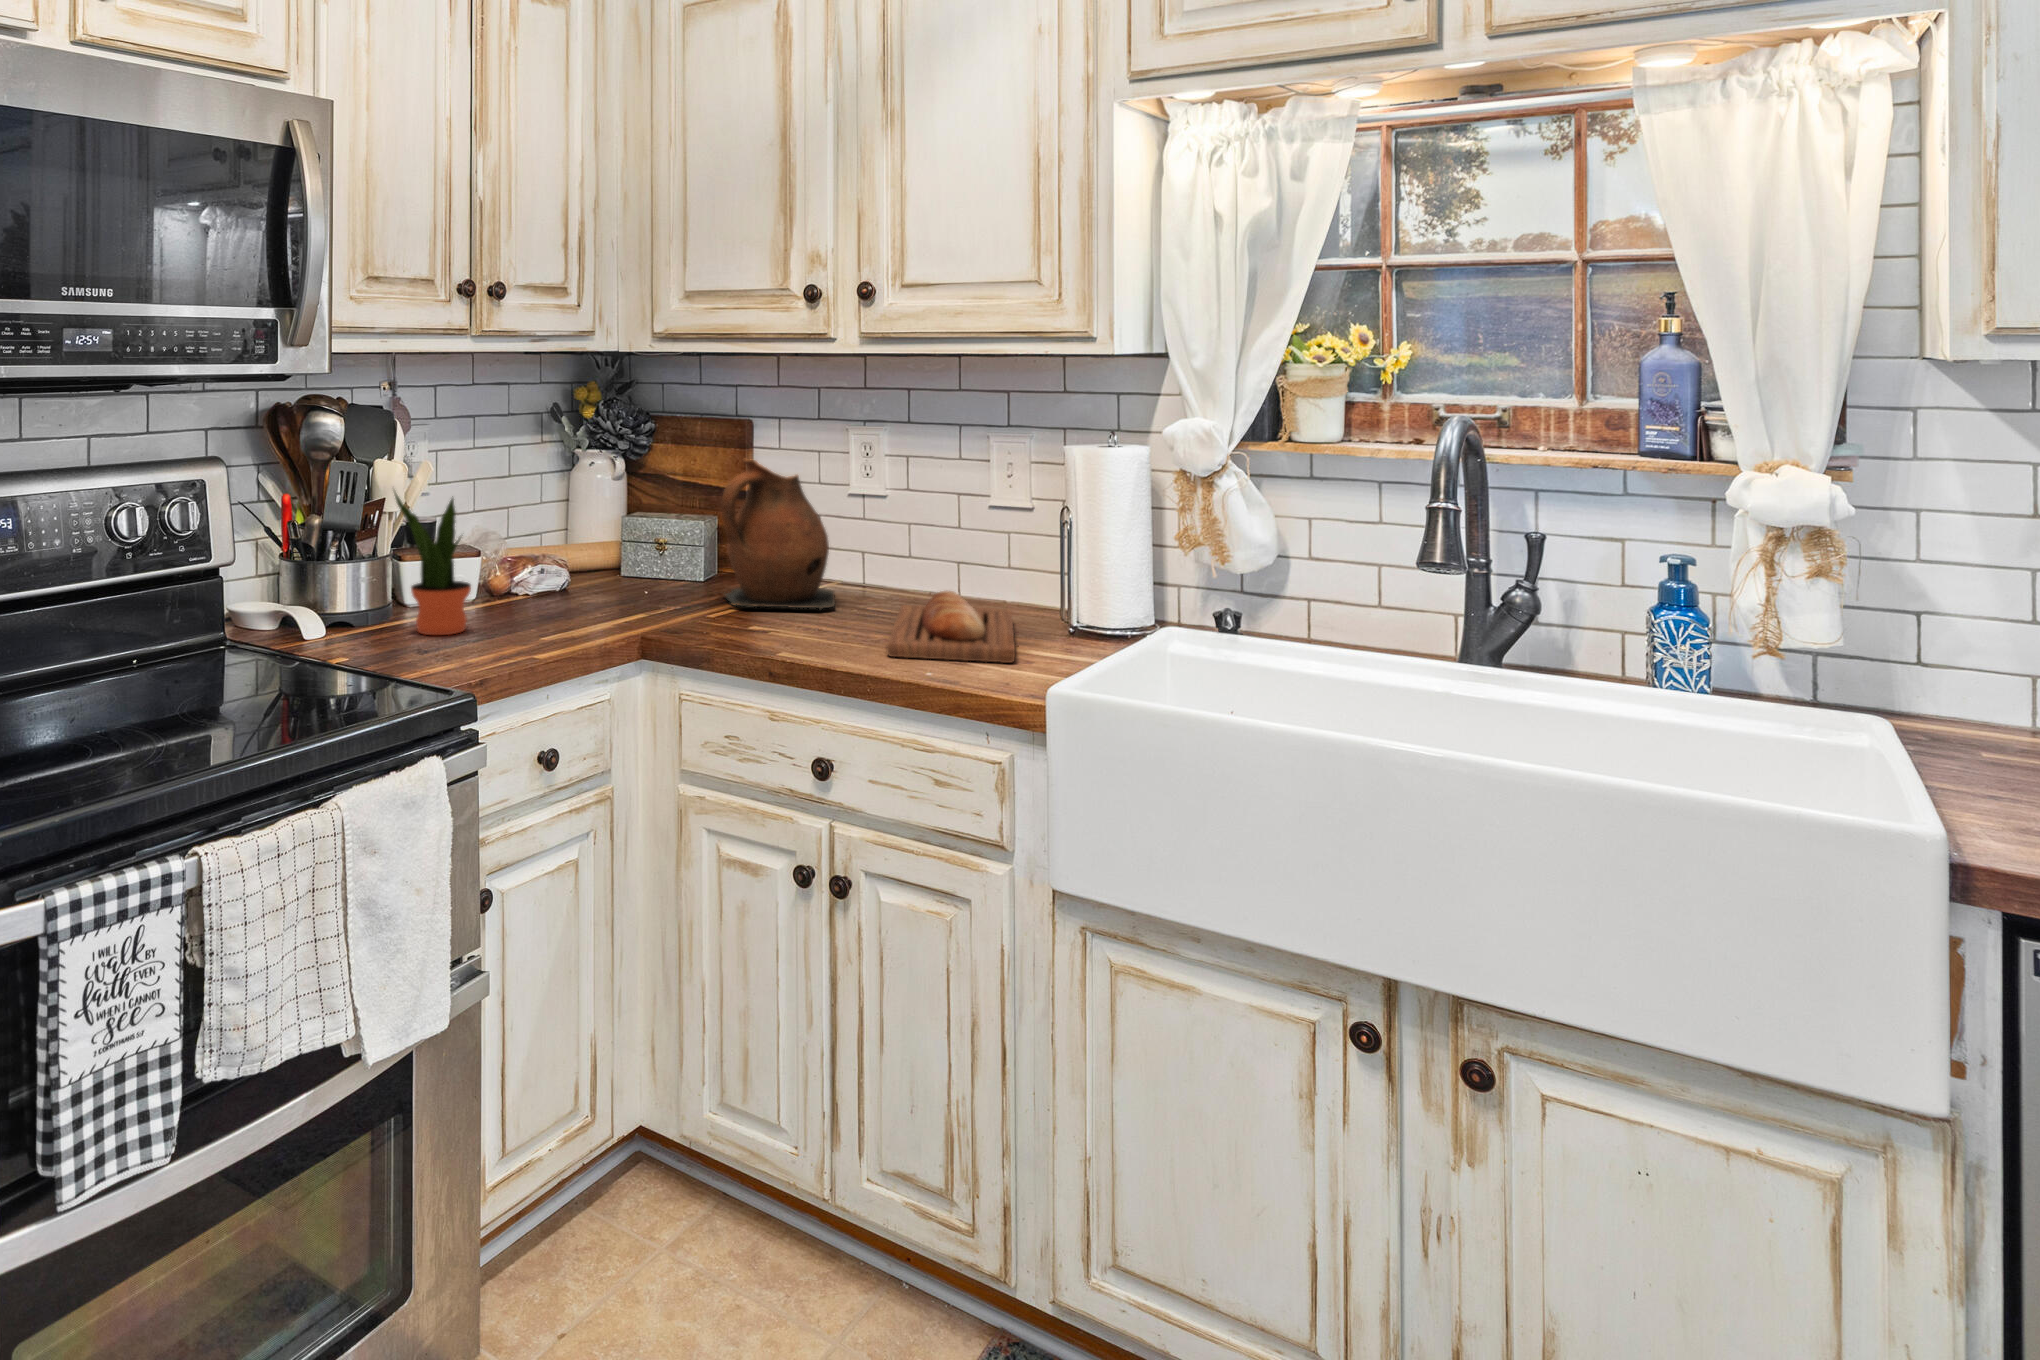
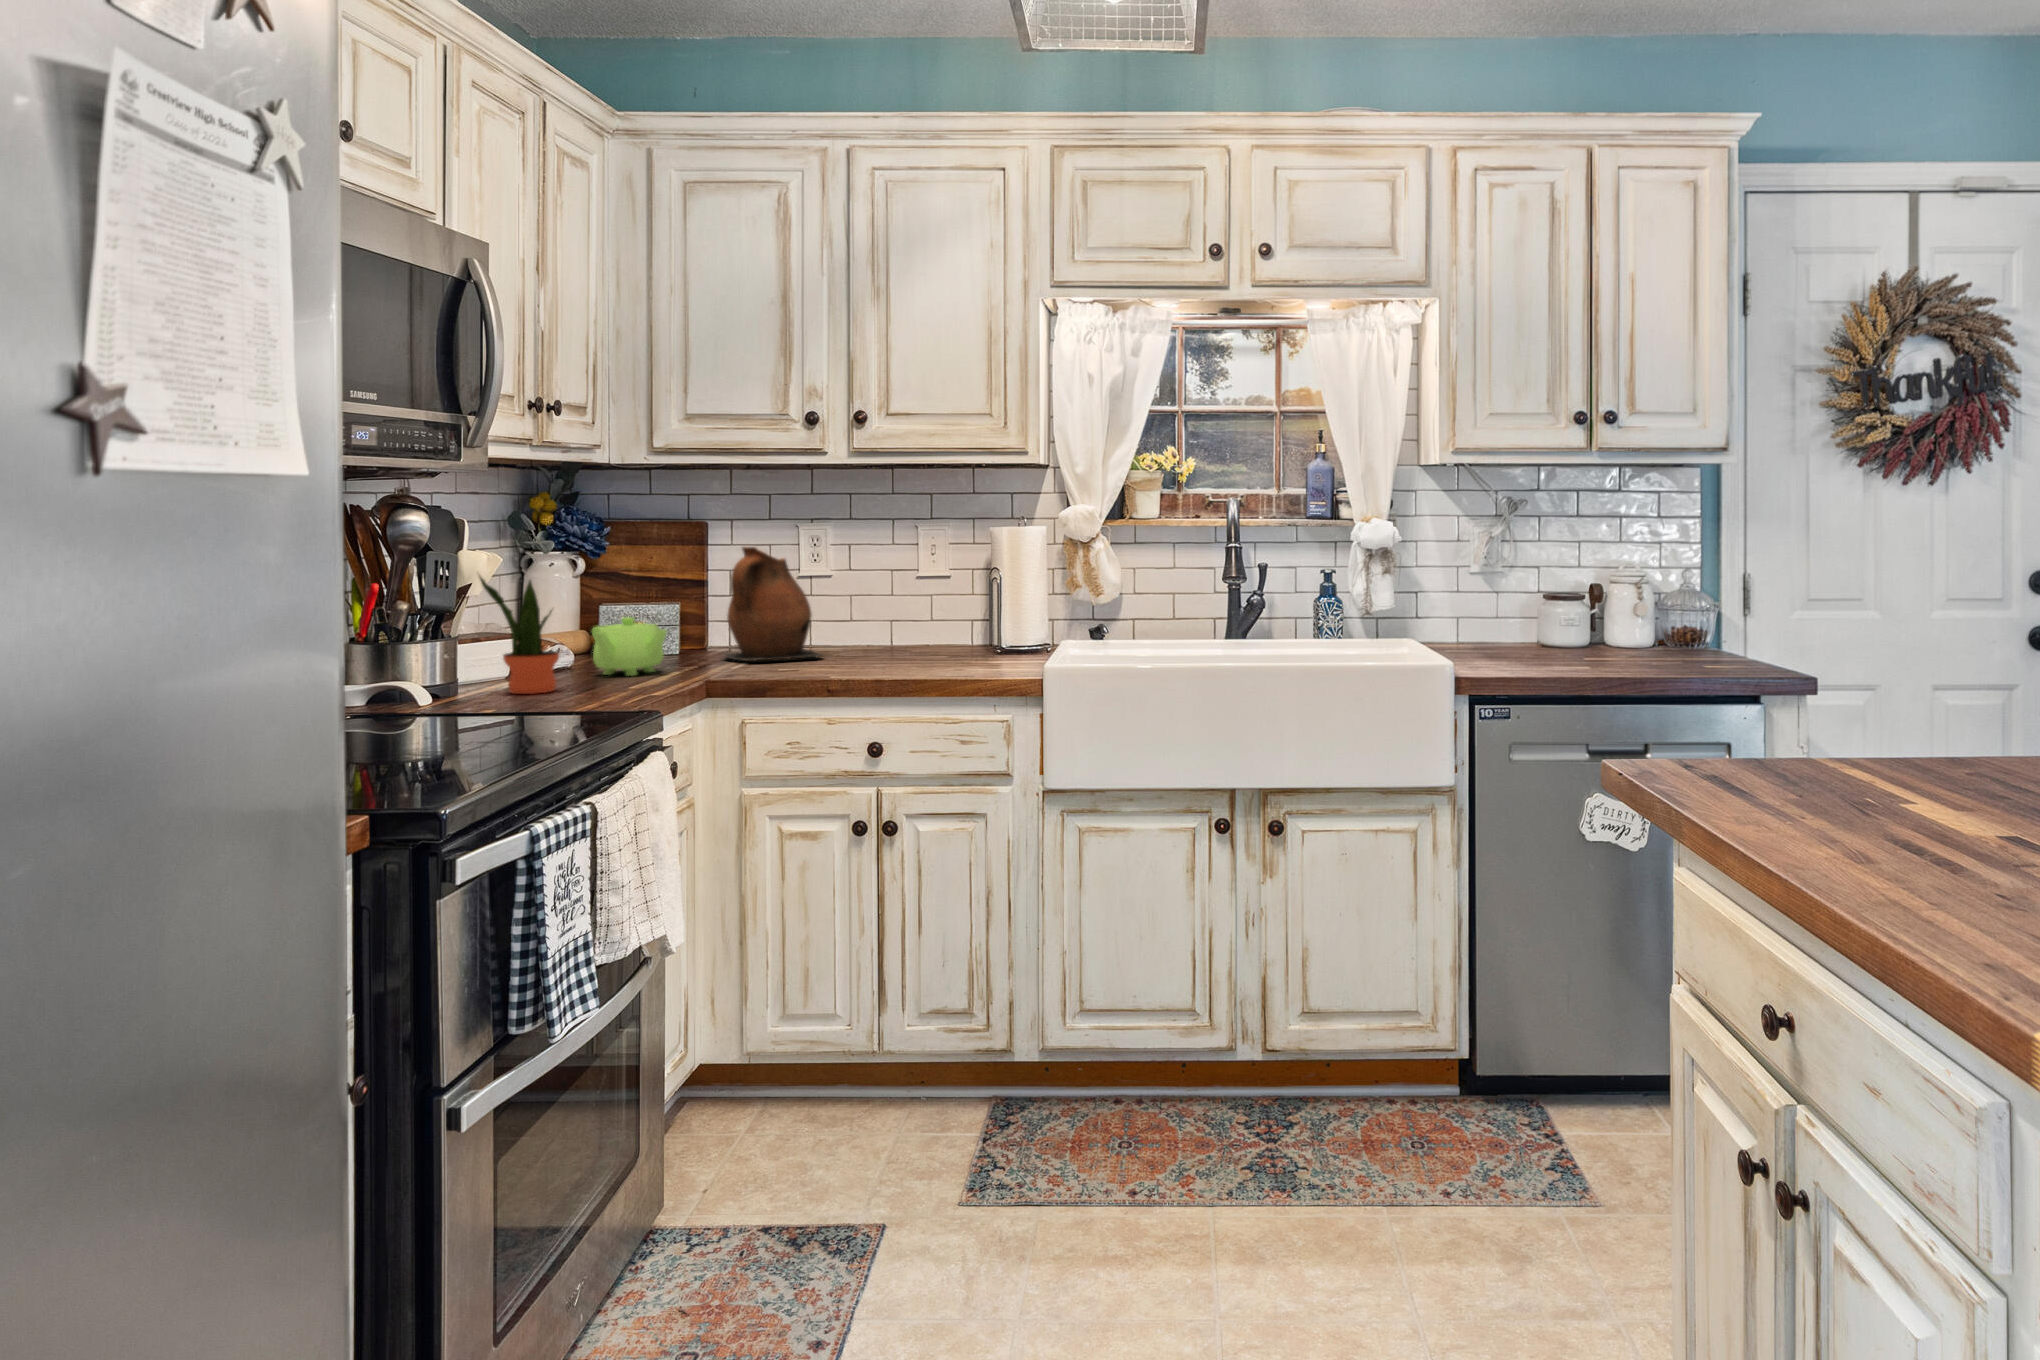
teapot: none [542,542,634,615] -> present [592,617,667,676]
bread loaf: present [887,591,1015,663] -> none [878,633,994,672]

